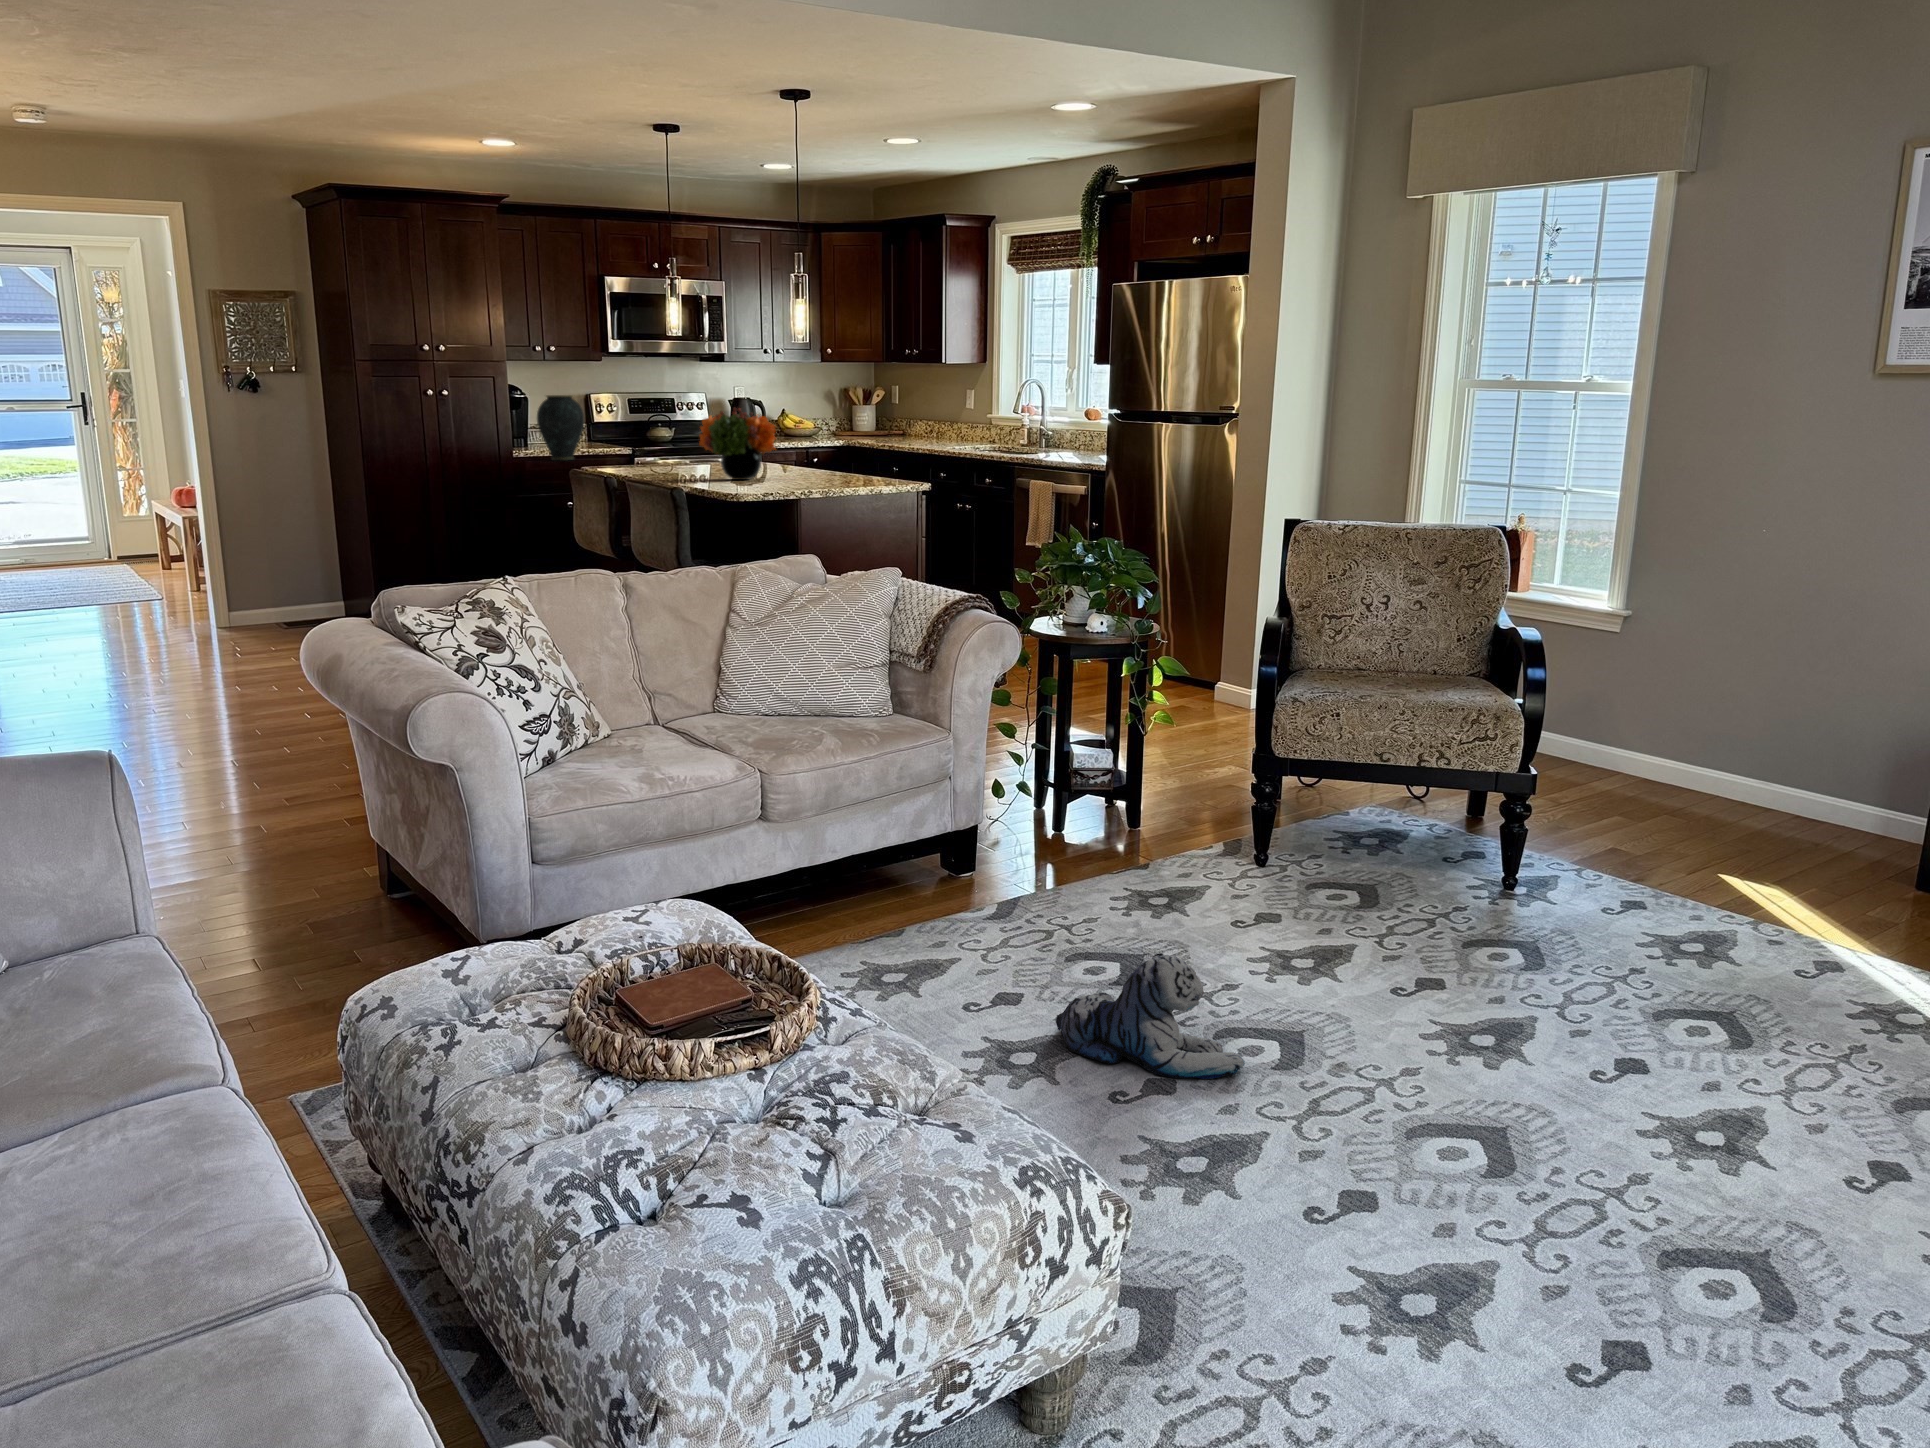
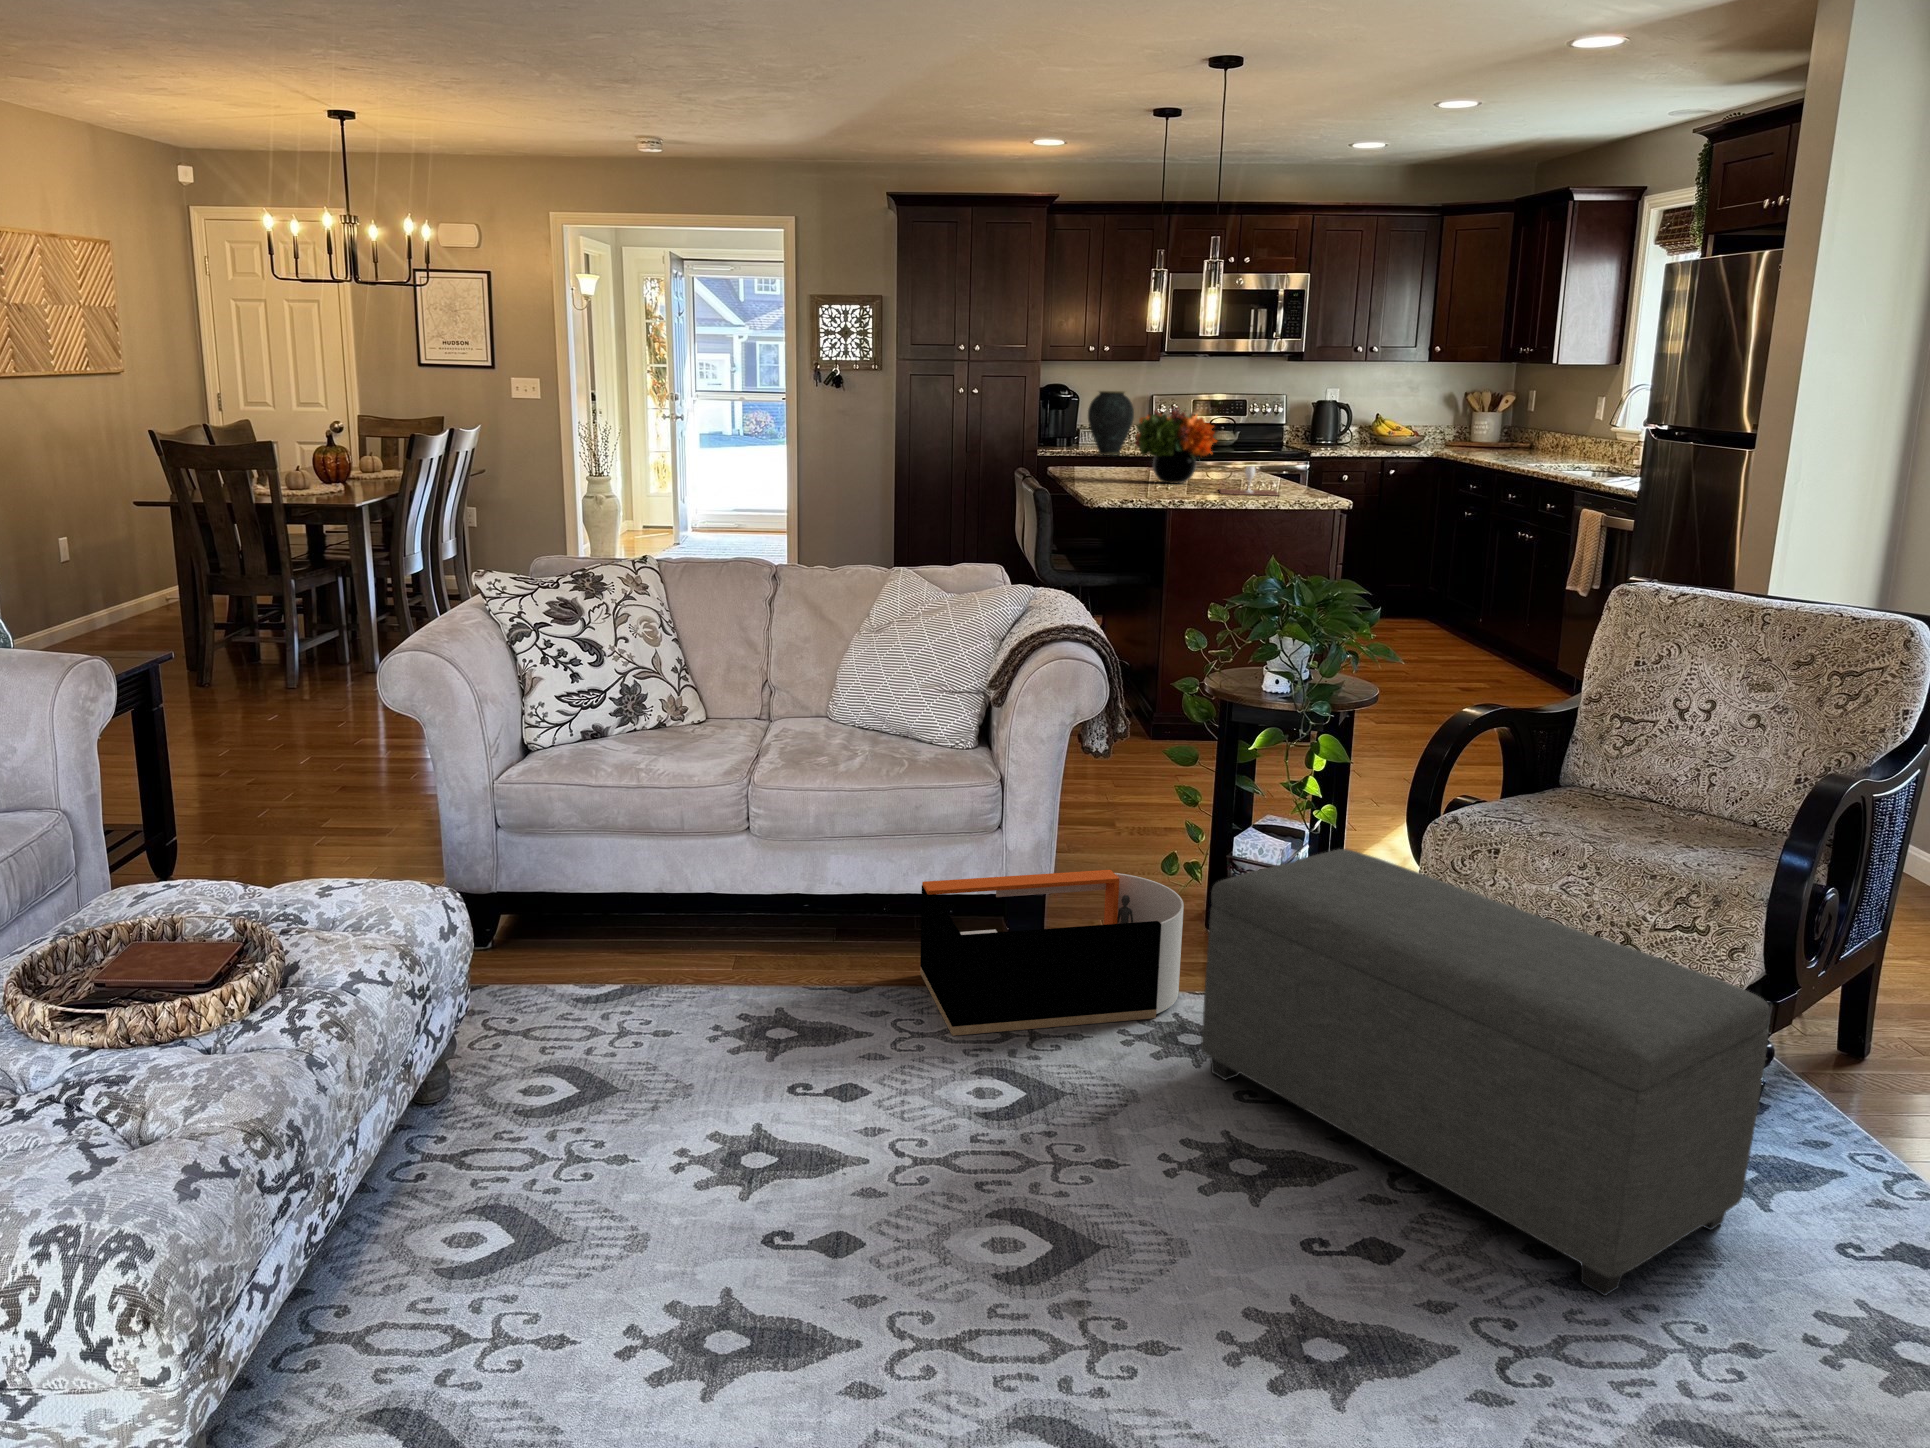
wine glass: none [802,459,869,485] -> present [1220,466,1279,496]
ottoman: none [1198,736,1579,965] -> present [1201,849,1770,1296]
storage bin: none [919,796,1124,947] -> present [920,870,1184,1036]
plush toy: present [1056,953,1245,1079] -> none [809,1088,944,1268]

